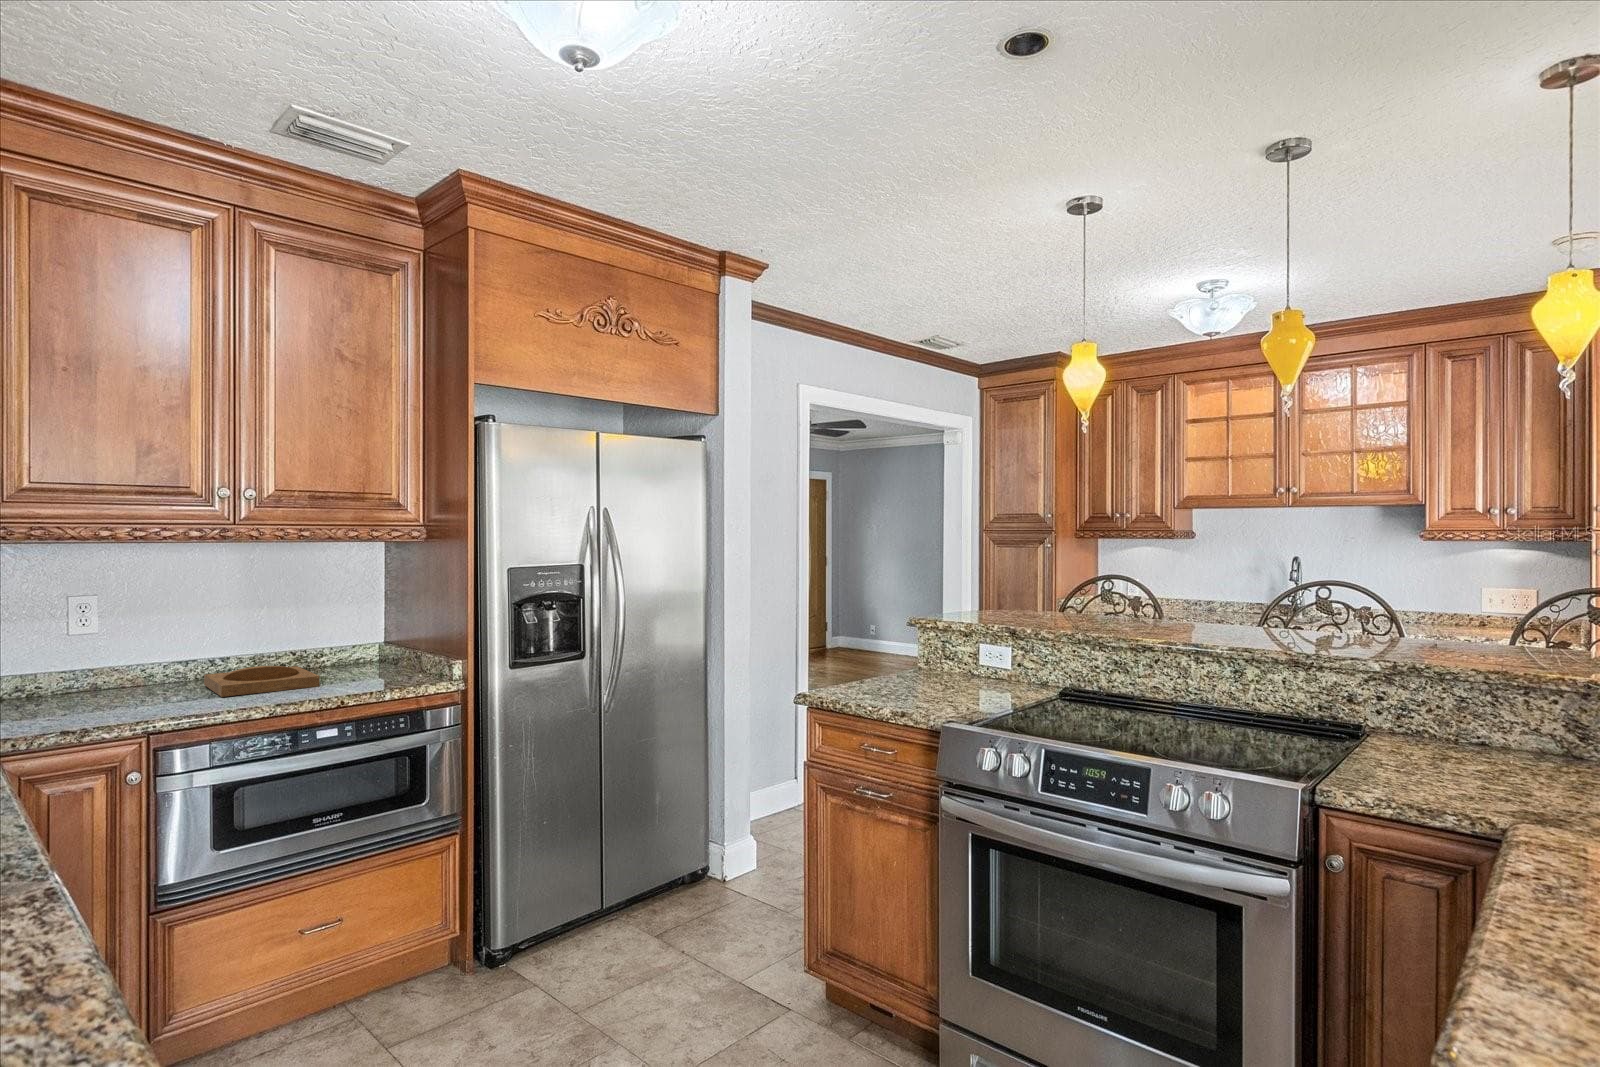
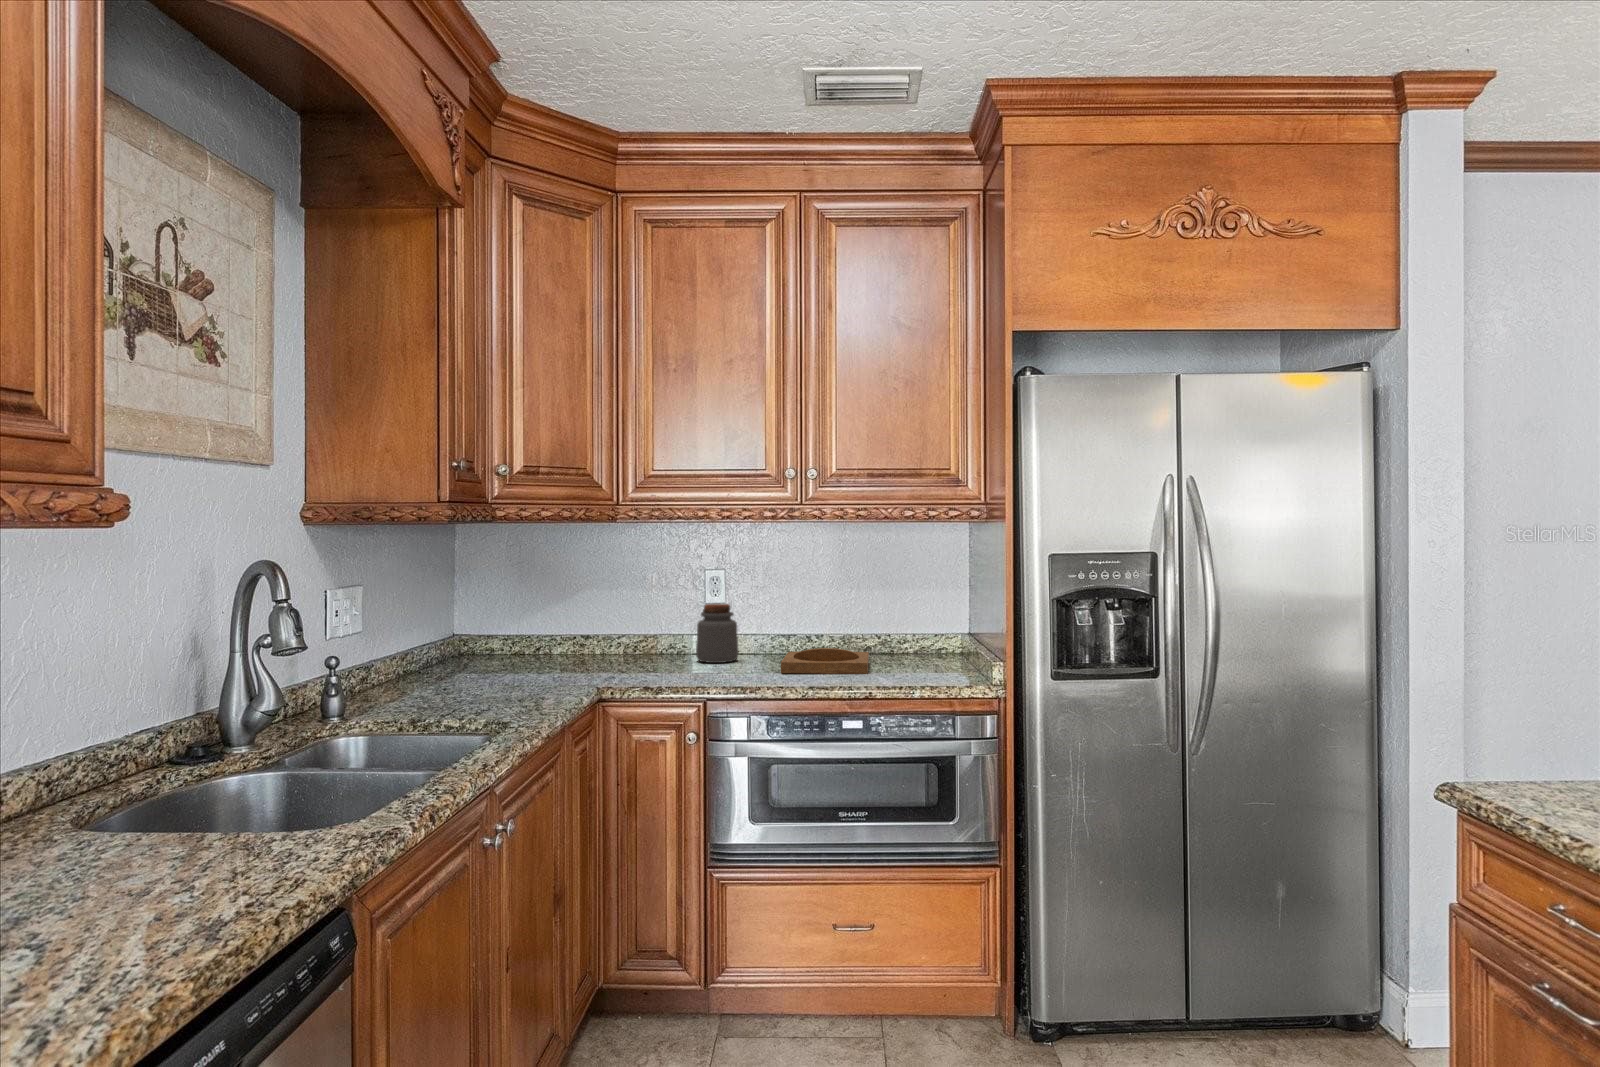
jar: none [73,630,134,698] -> present [696,604,739,663]

